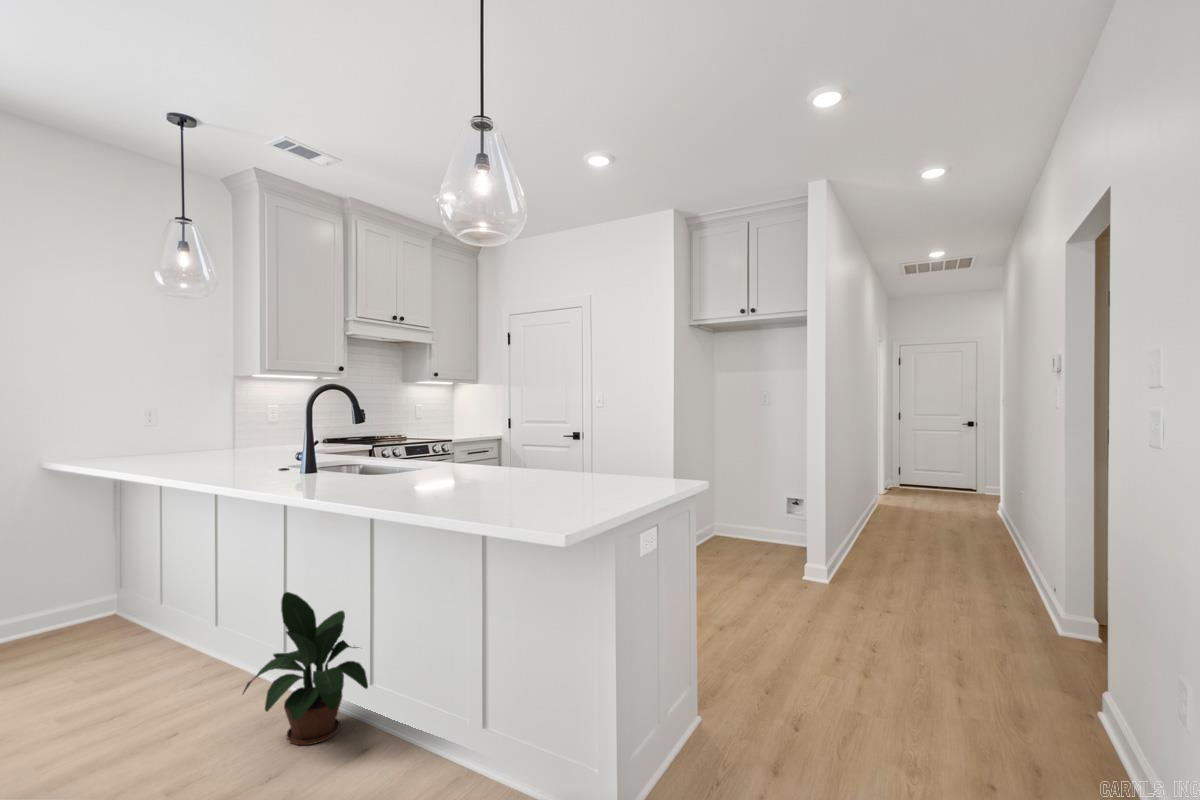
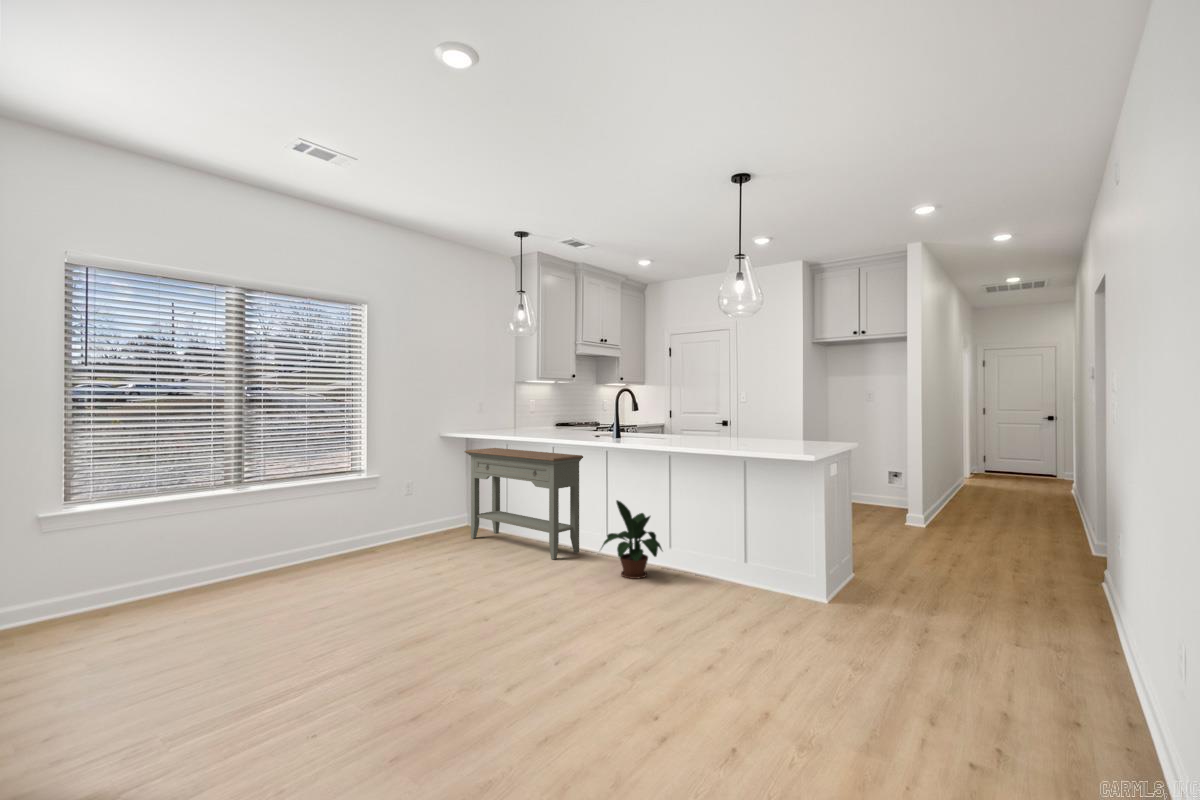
console table: none [88,483,269,693] -> present [465,448,583,559]

